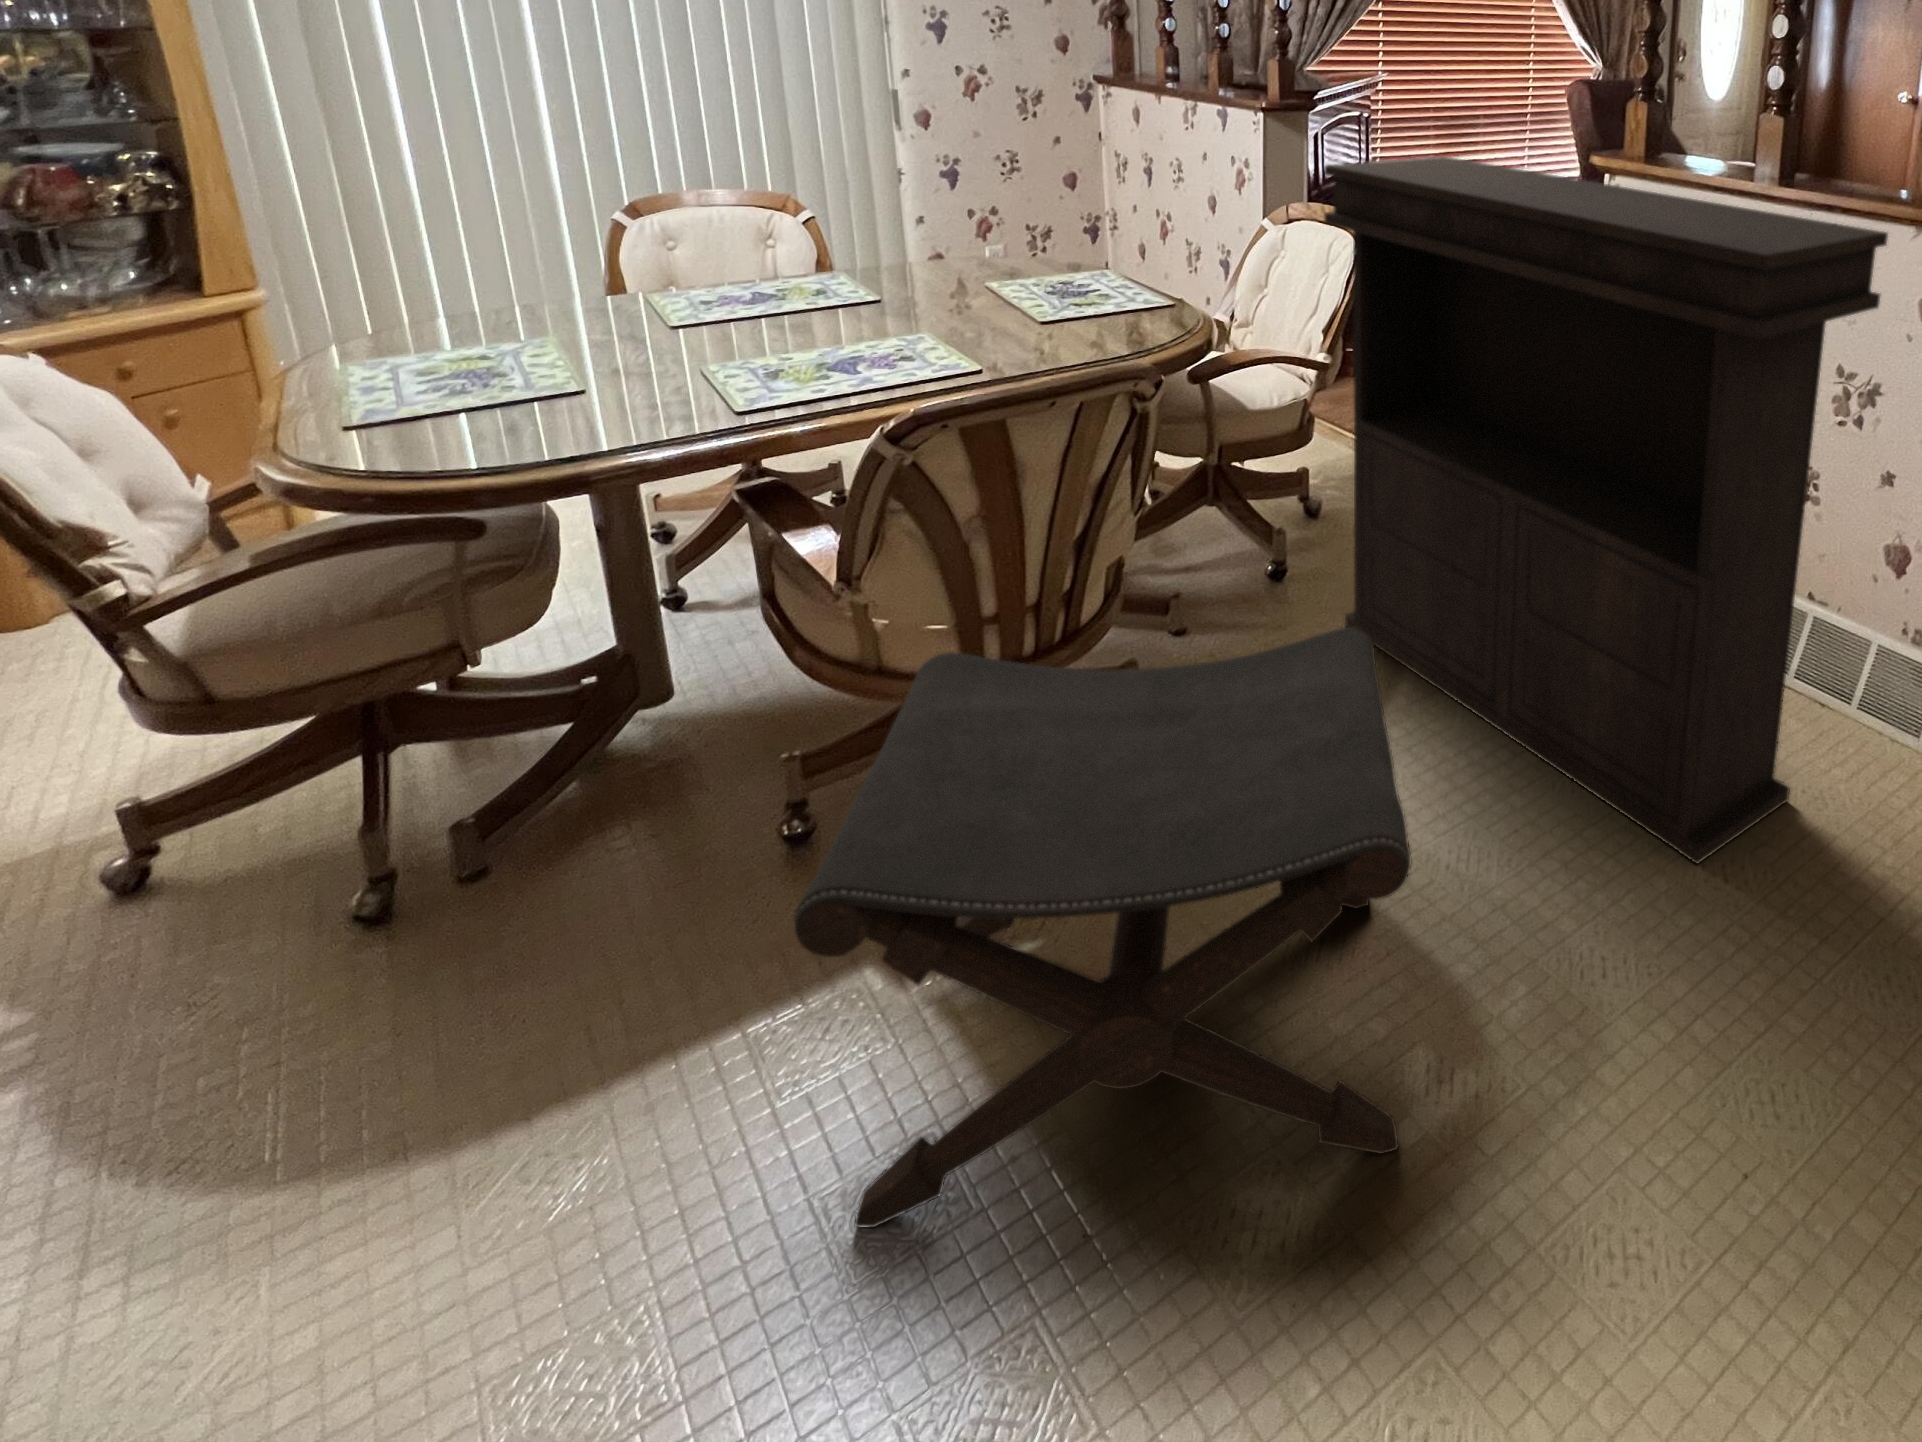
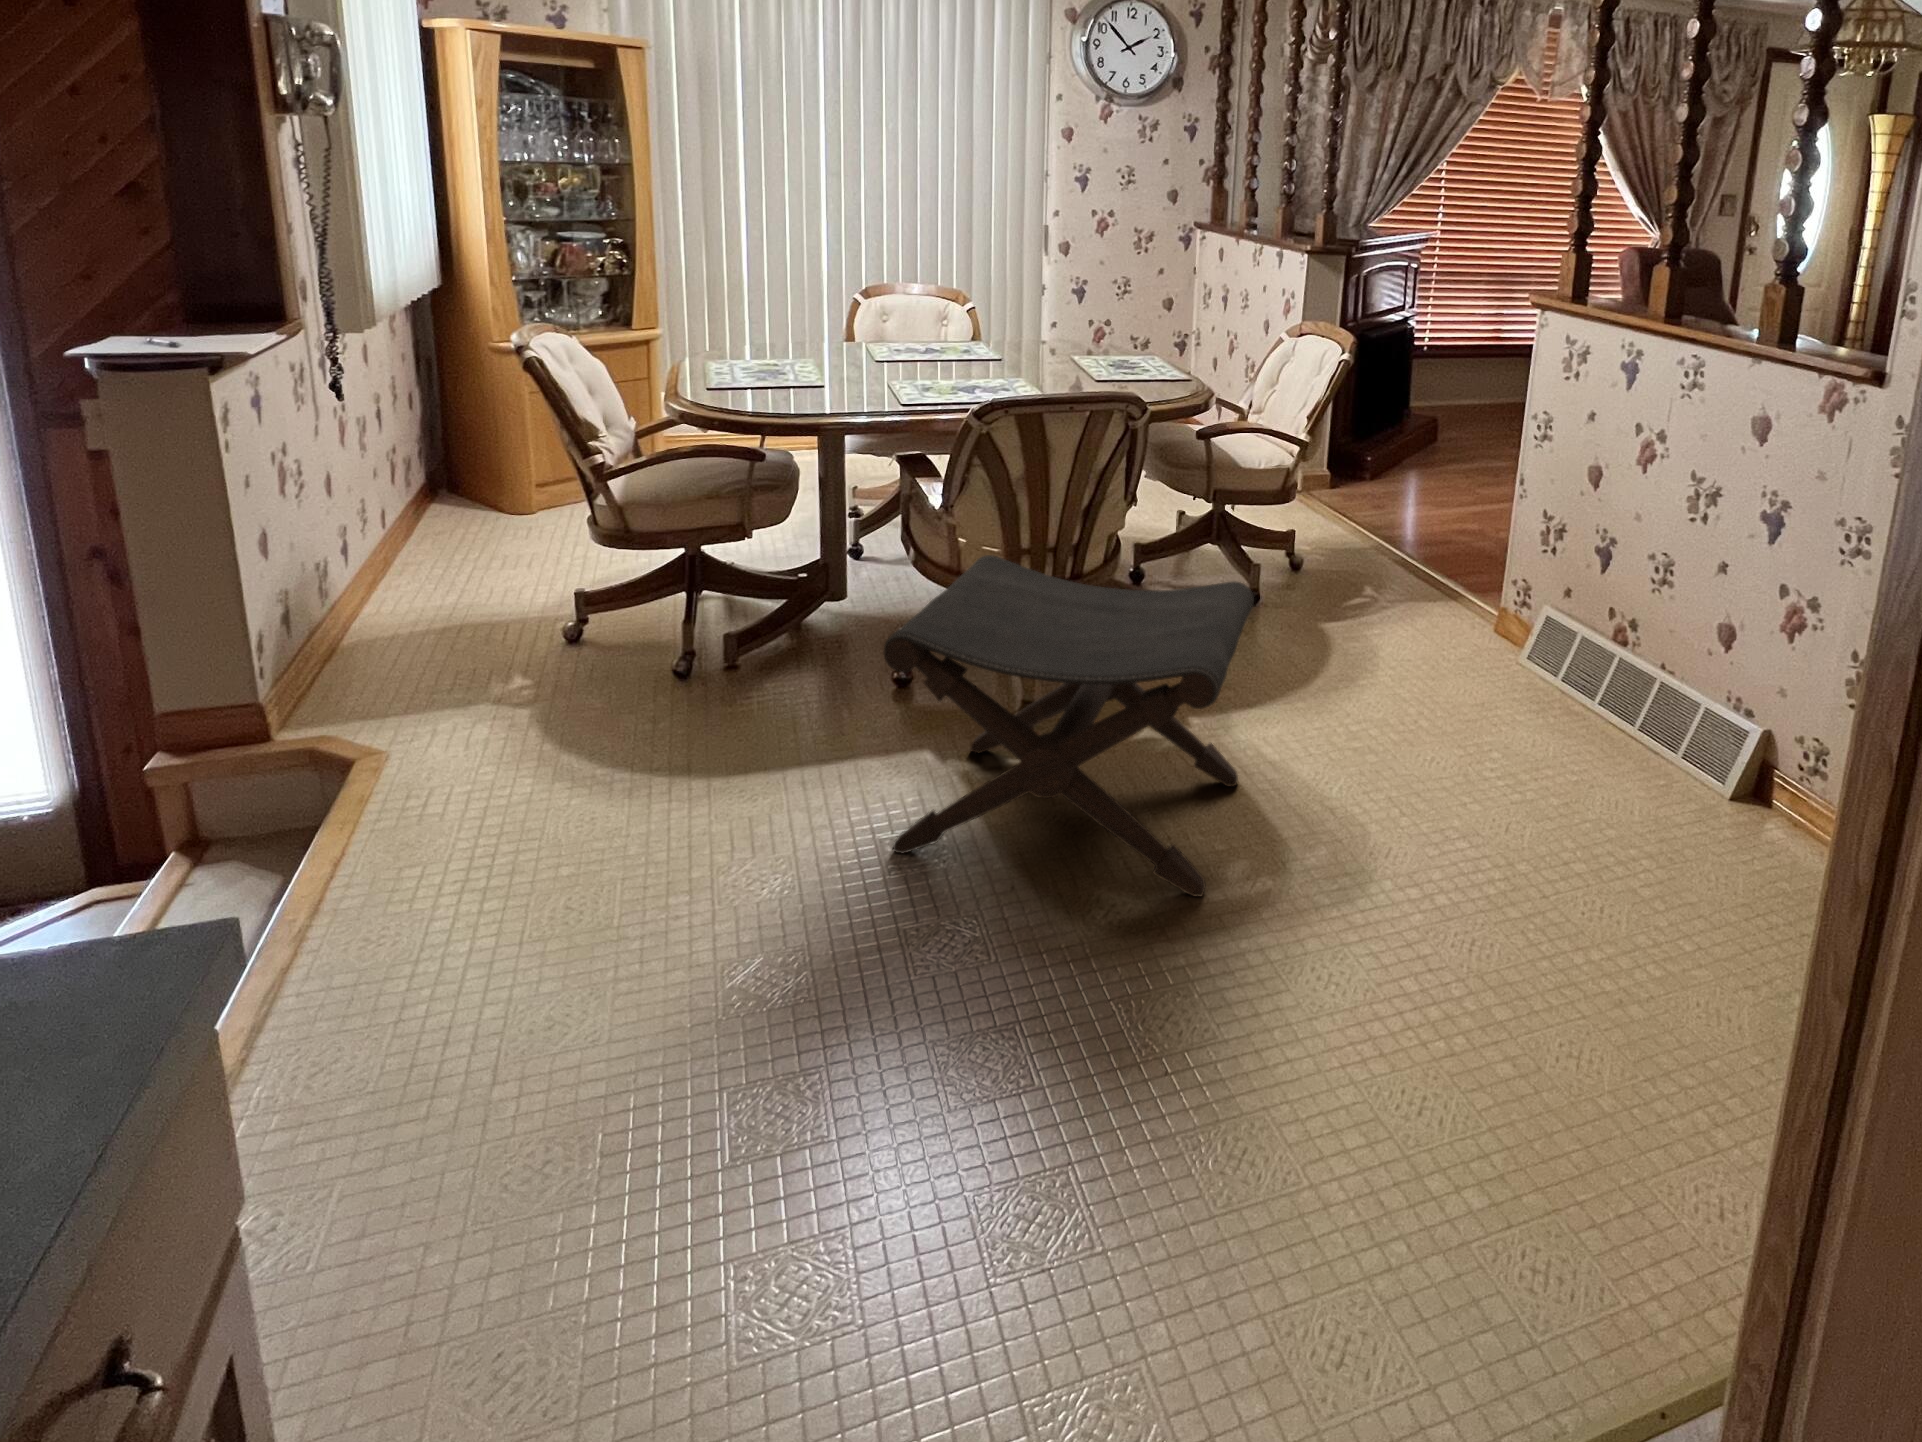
console table: present [1324,156,1888,864] -> none [1289,283,1669,816]

